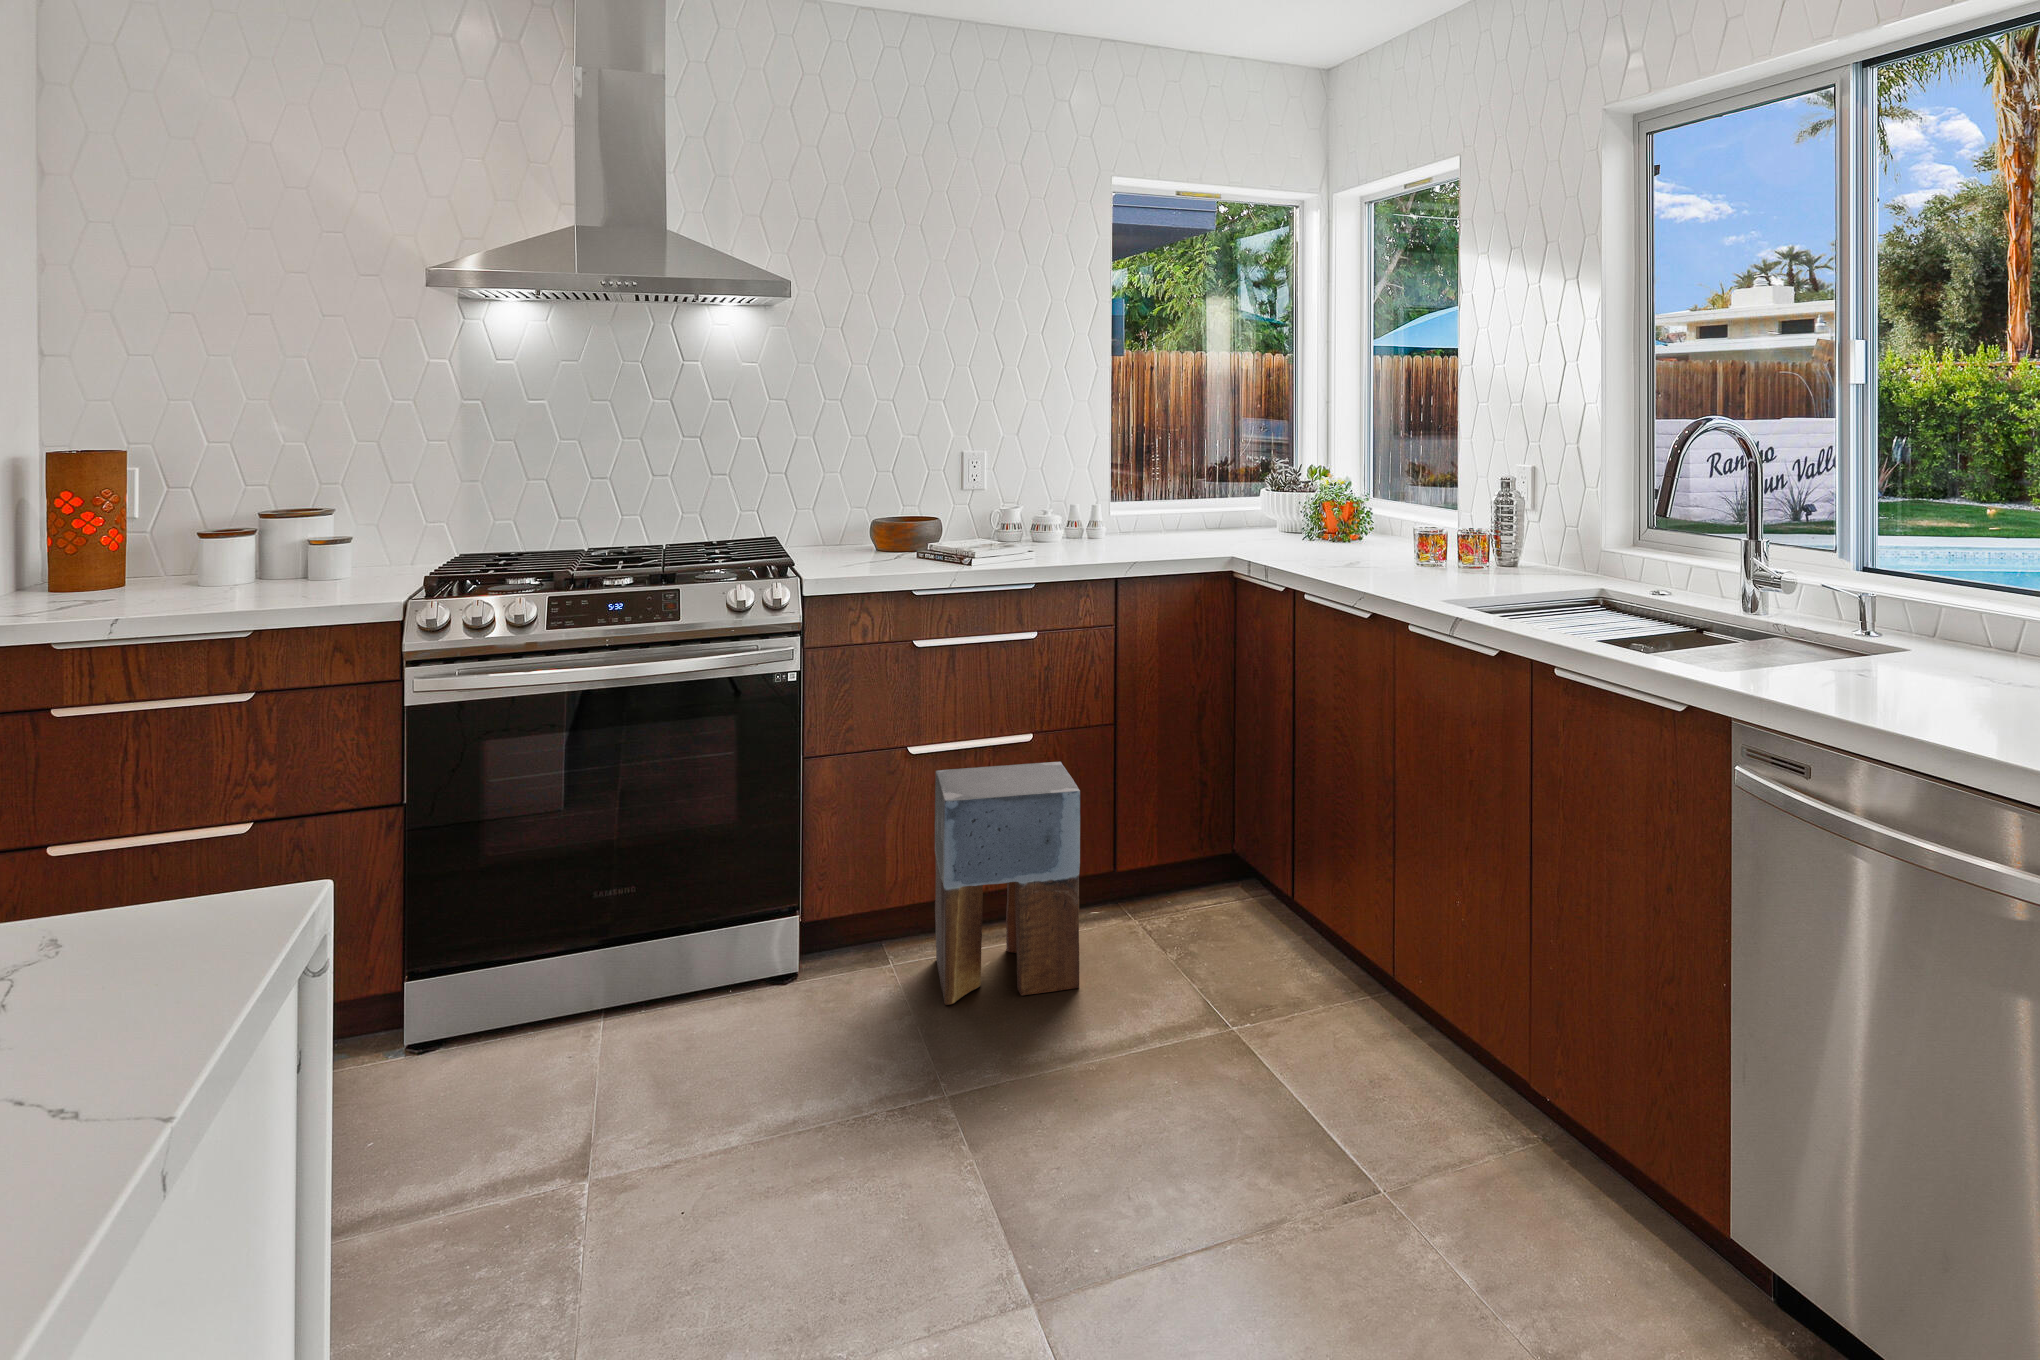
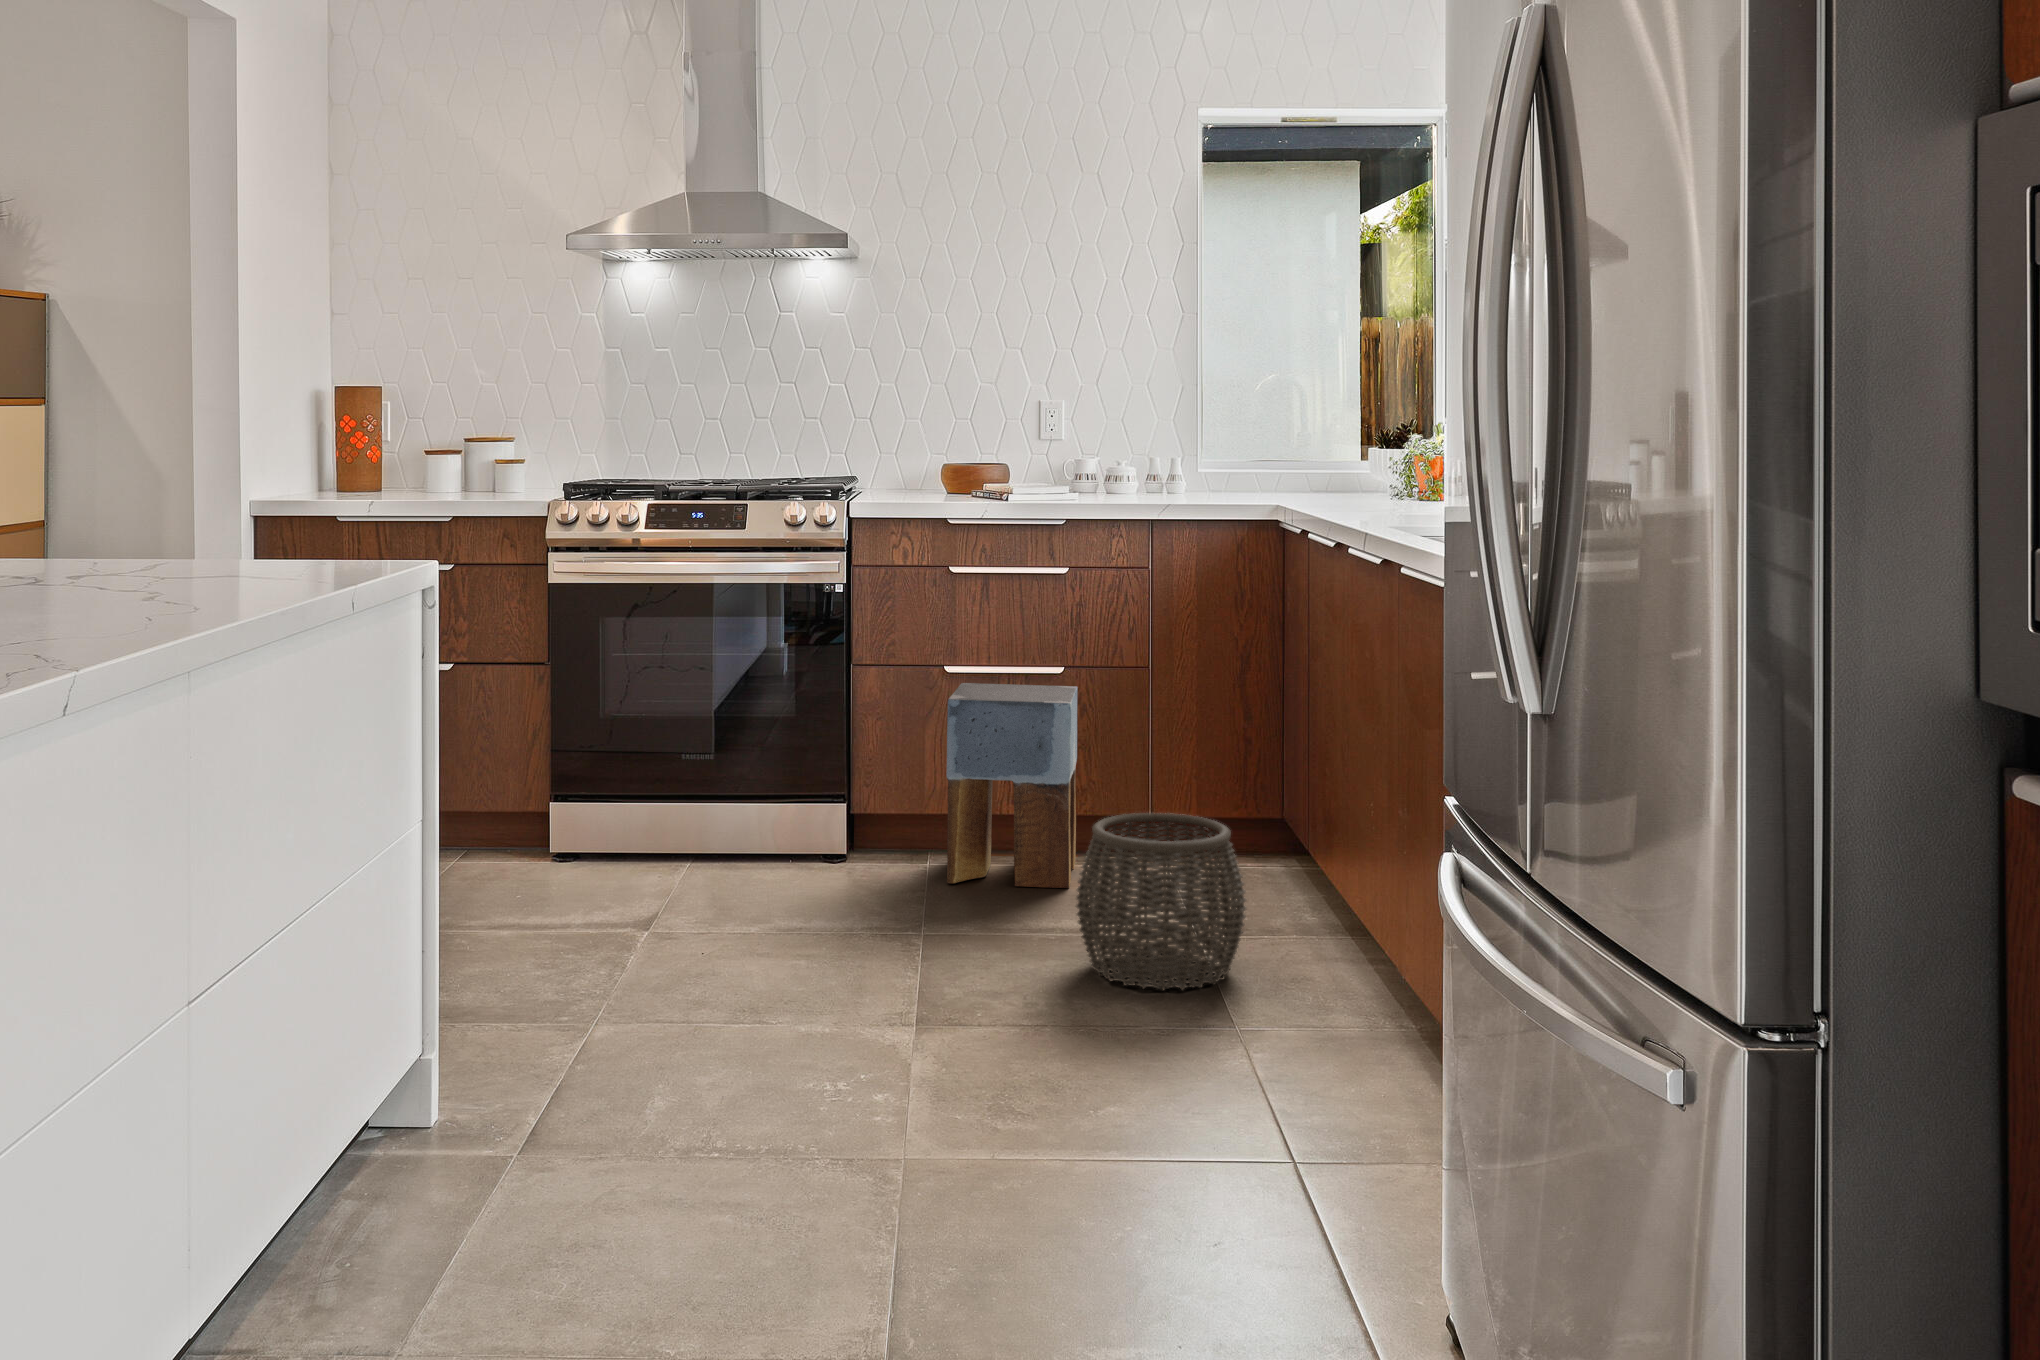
woven basket: none [1168,924,1355,1147] -> present [1076,813,1246,991]

